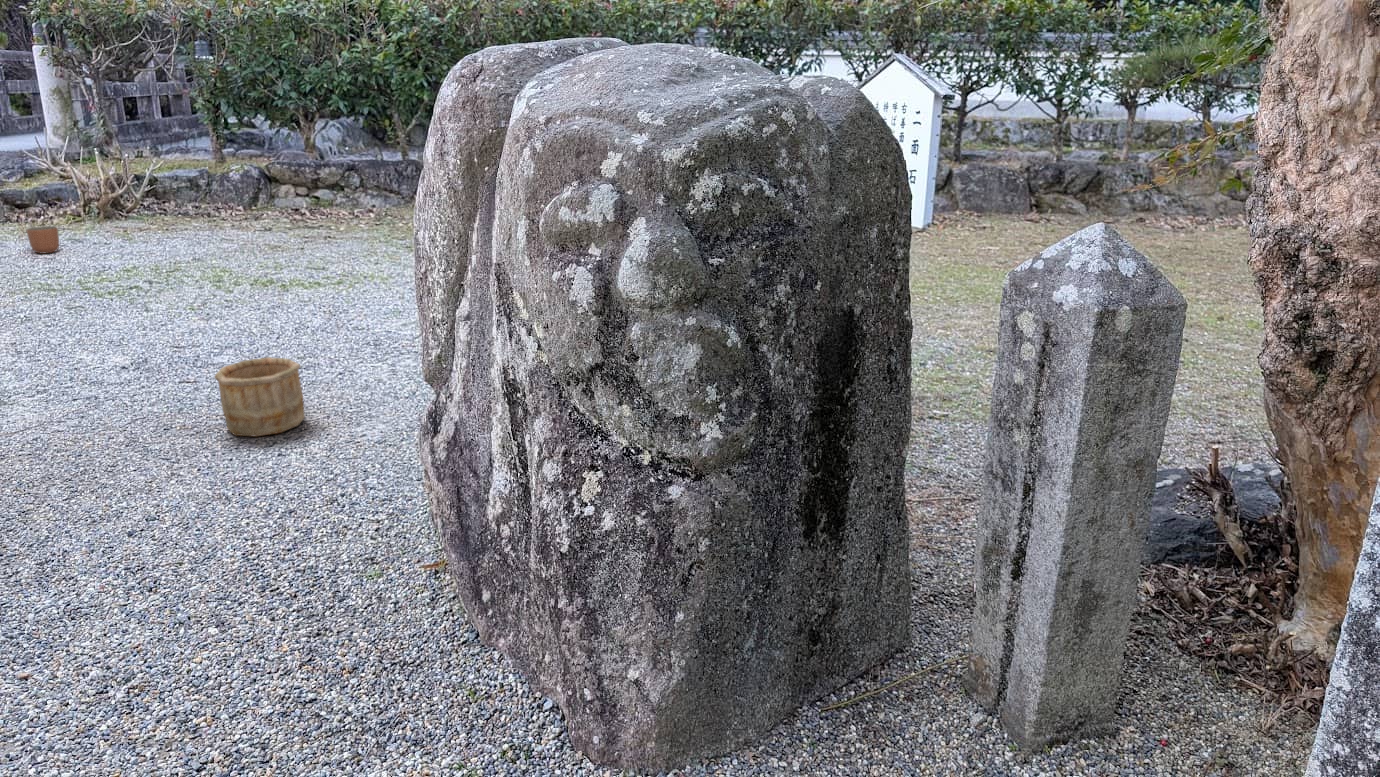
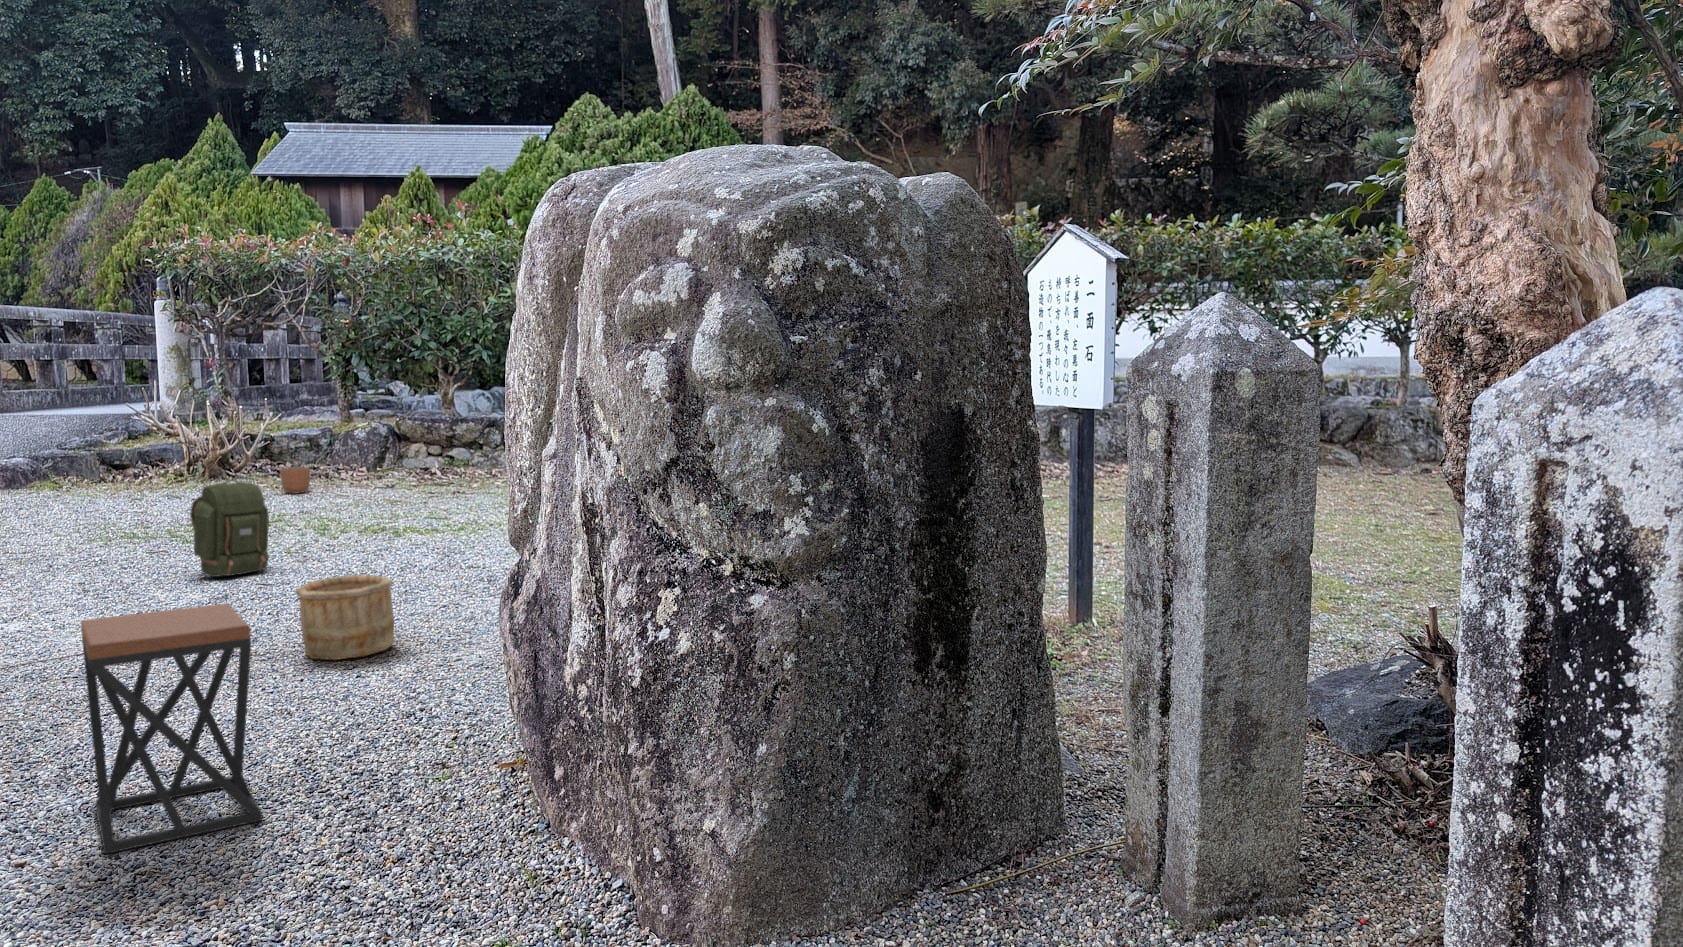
planter: present [26,226,59,254] -> present [280,467,310,494]
backpack: none [100,249,175,336] -> present [190,480,269,577]
stool: none [44,432,226,662] -> present [81,603,263,854]

